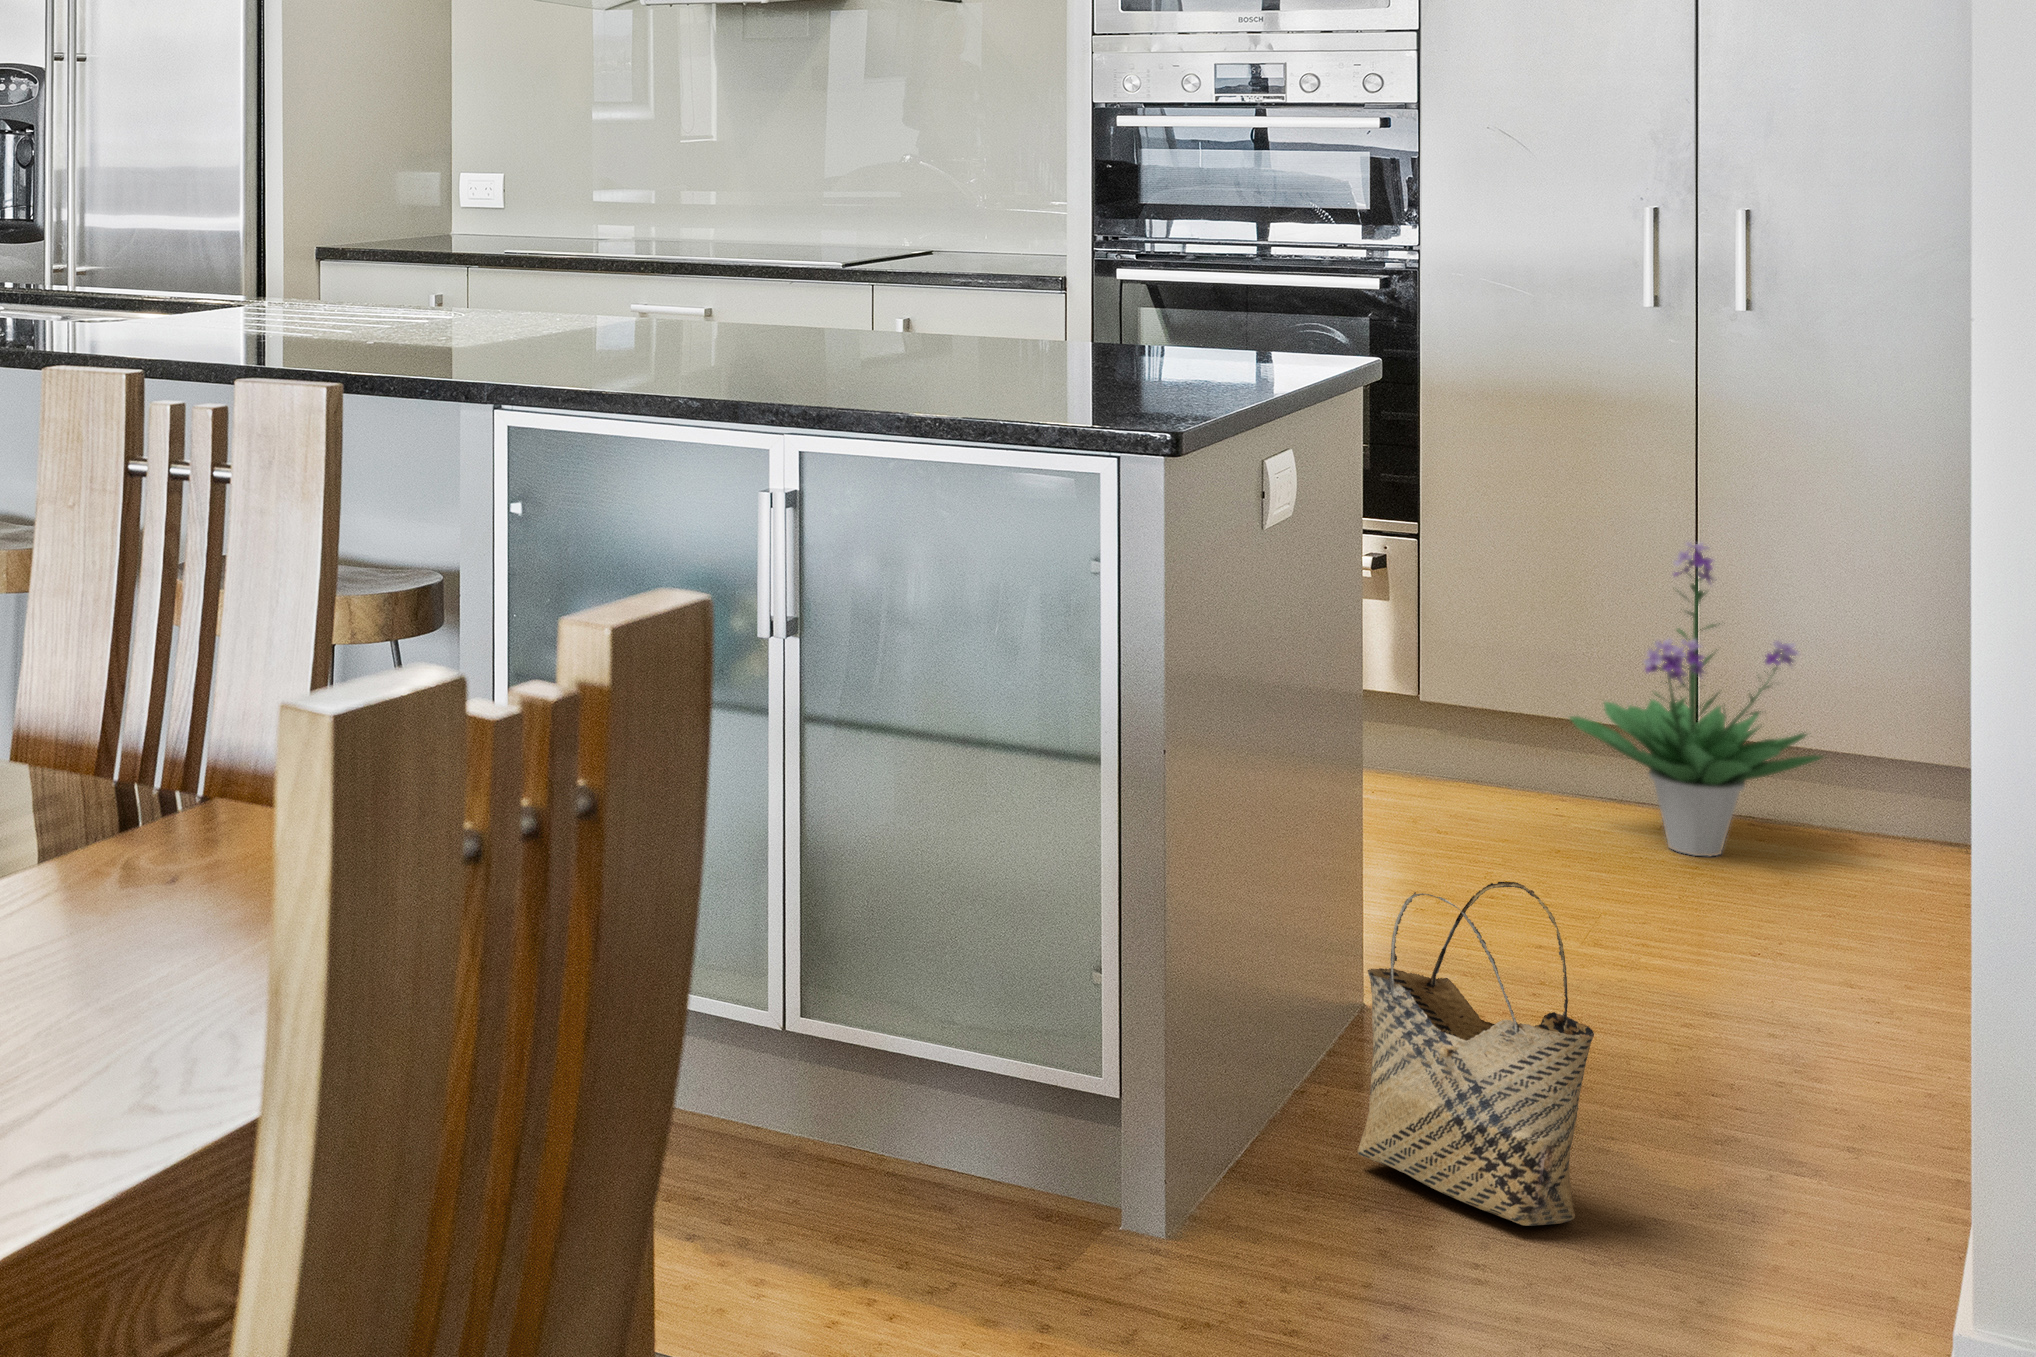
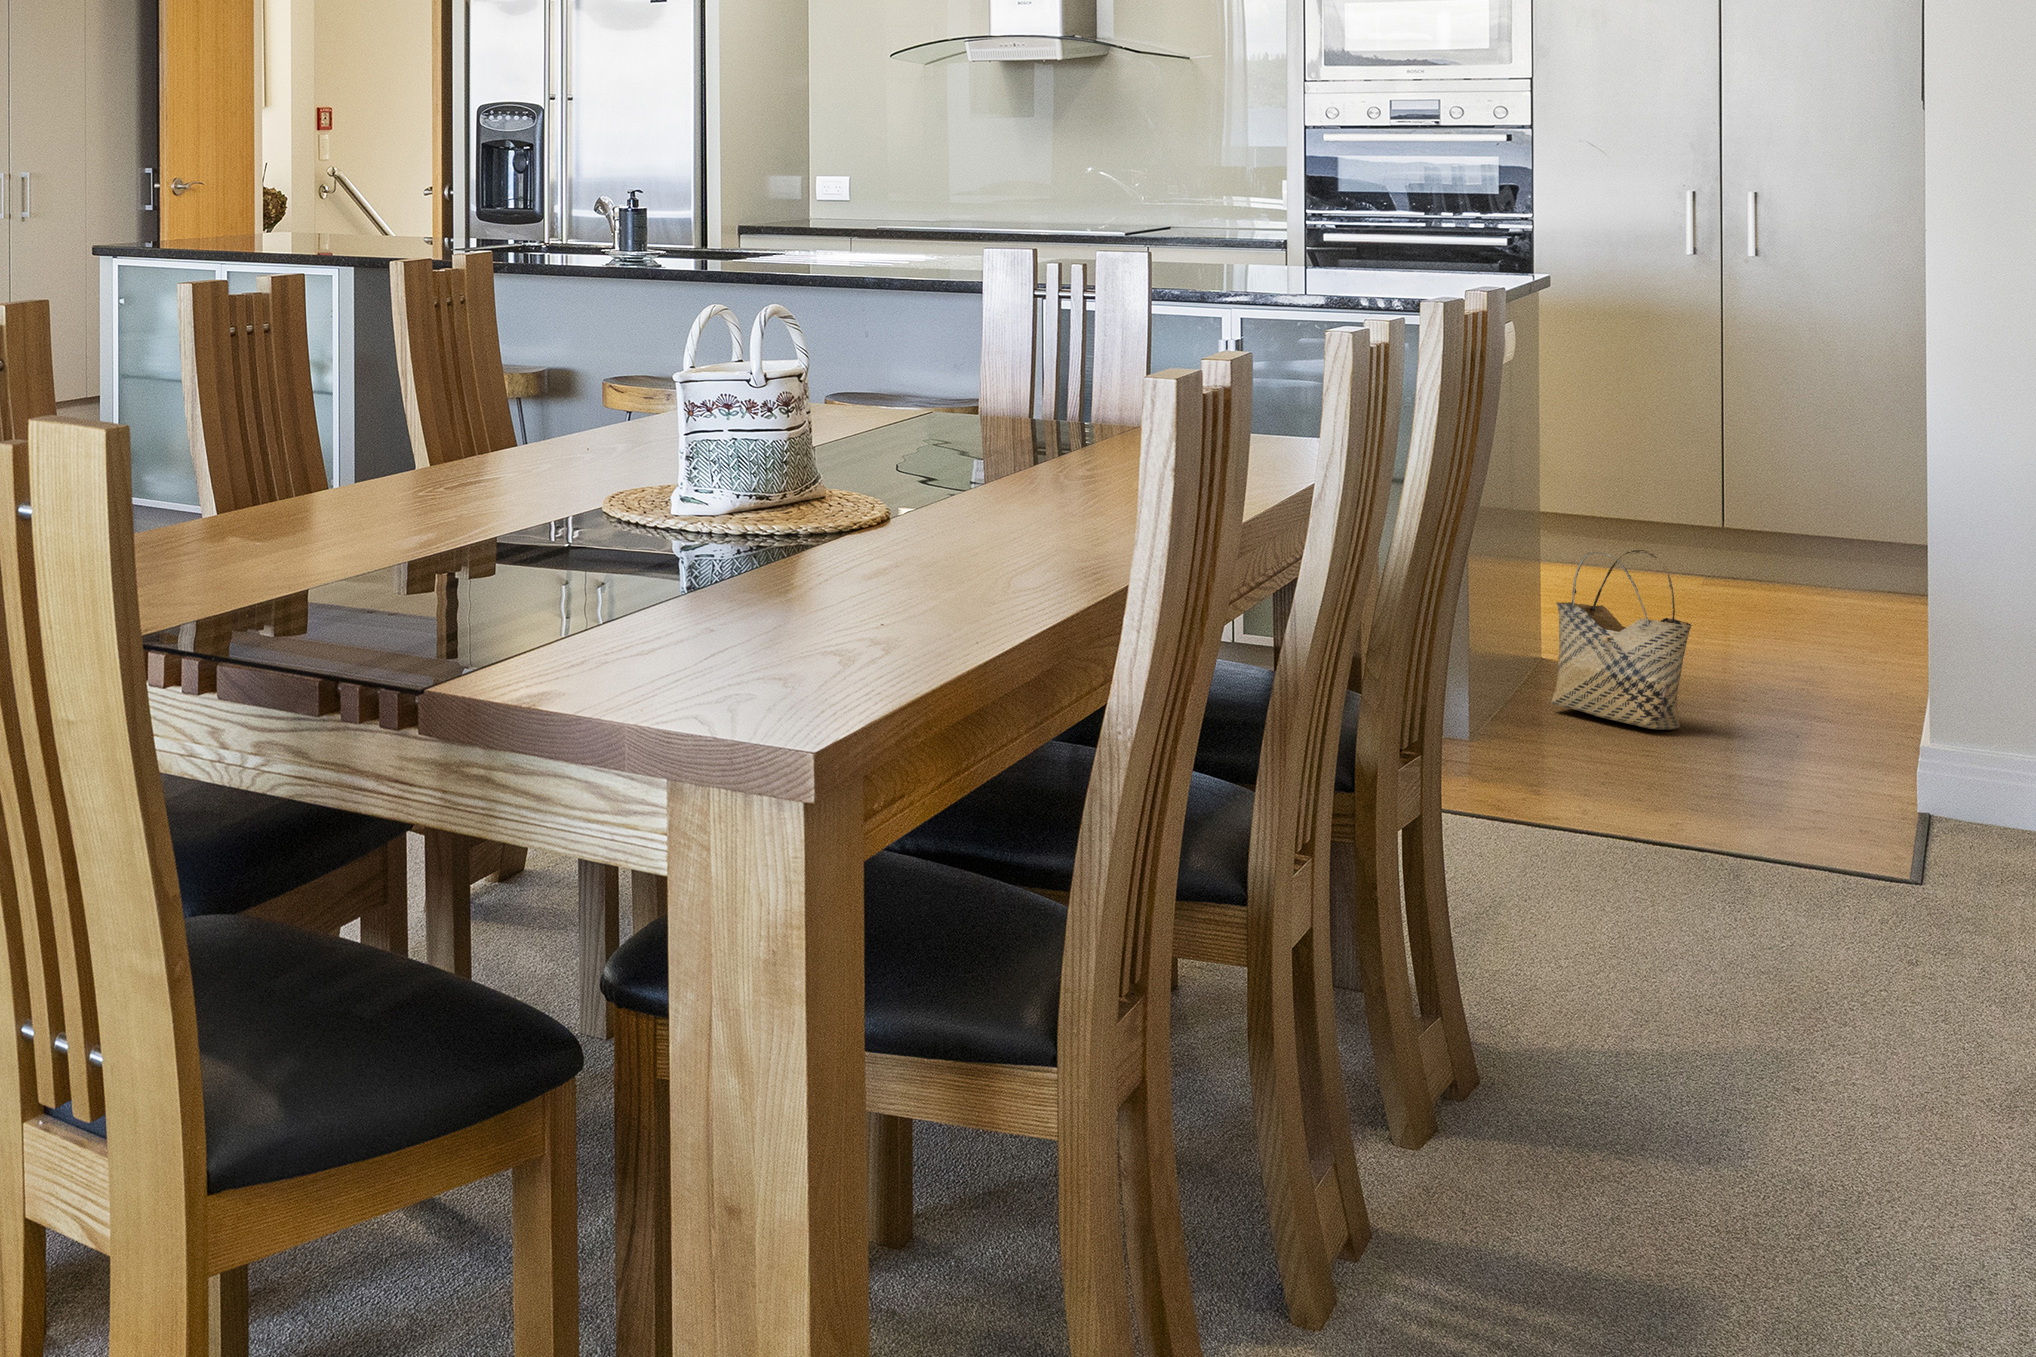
potted plant: present [1570,542,1822,856] -> none [1629,398,1799,593]

